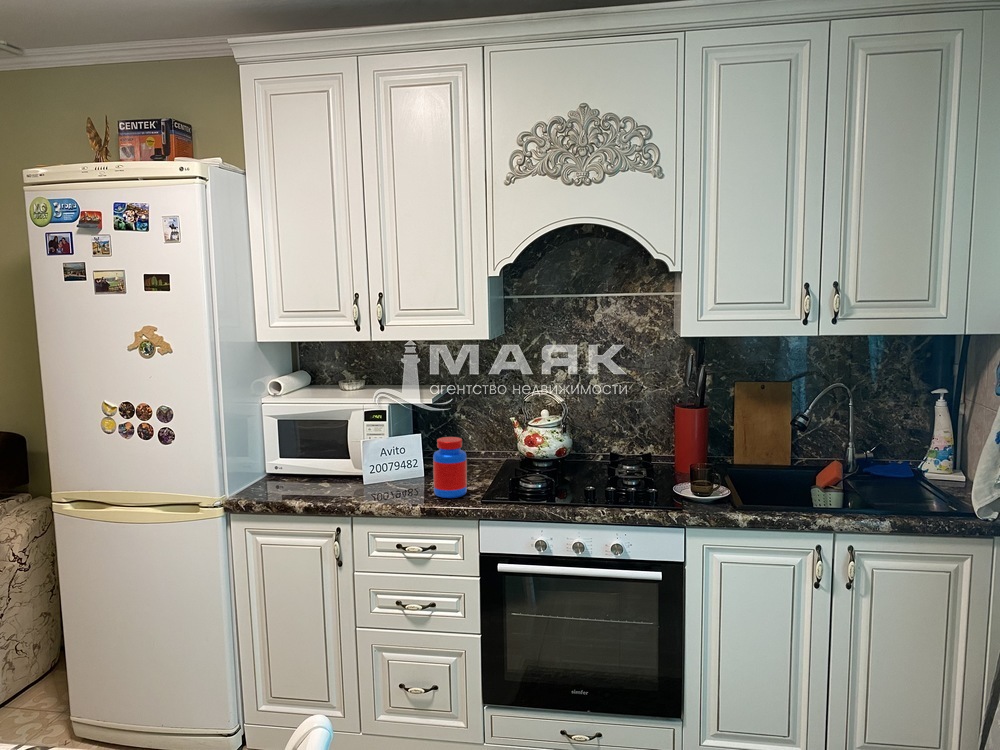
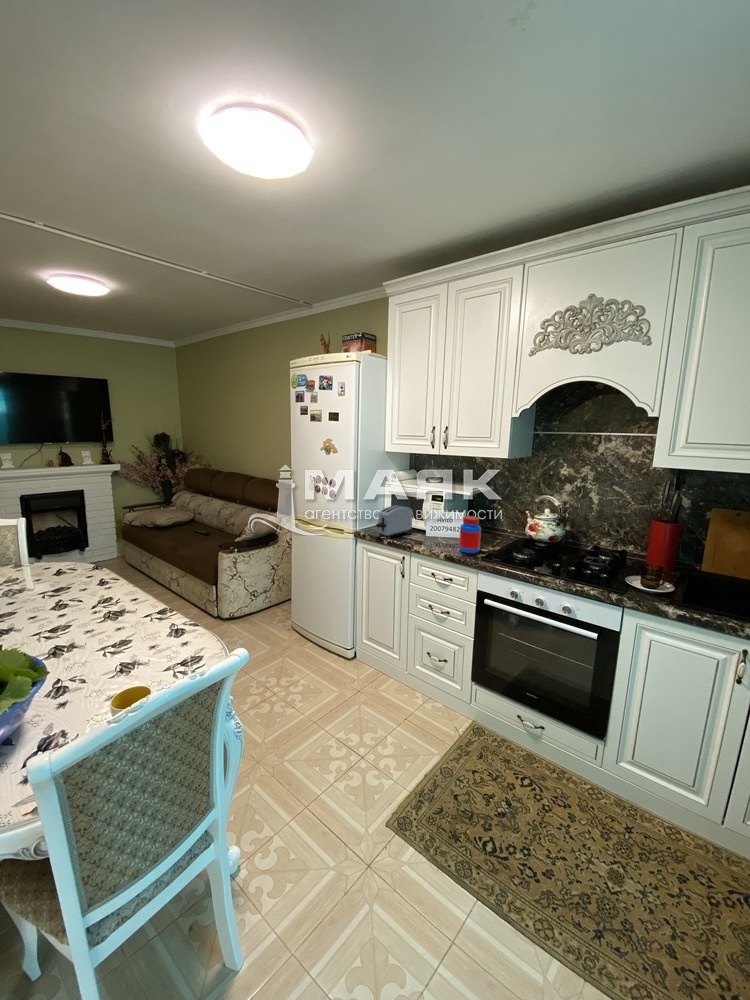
toaster: none [280,438,335,503] -> present [376,505,413,540]

